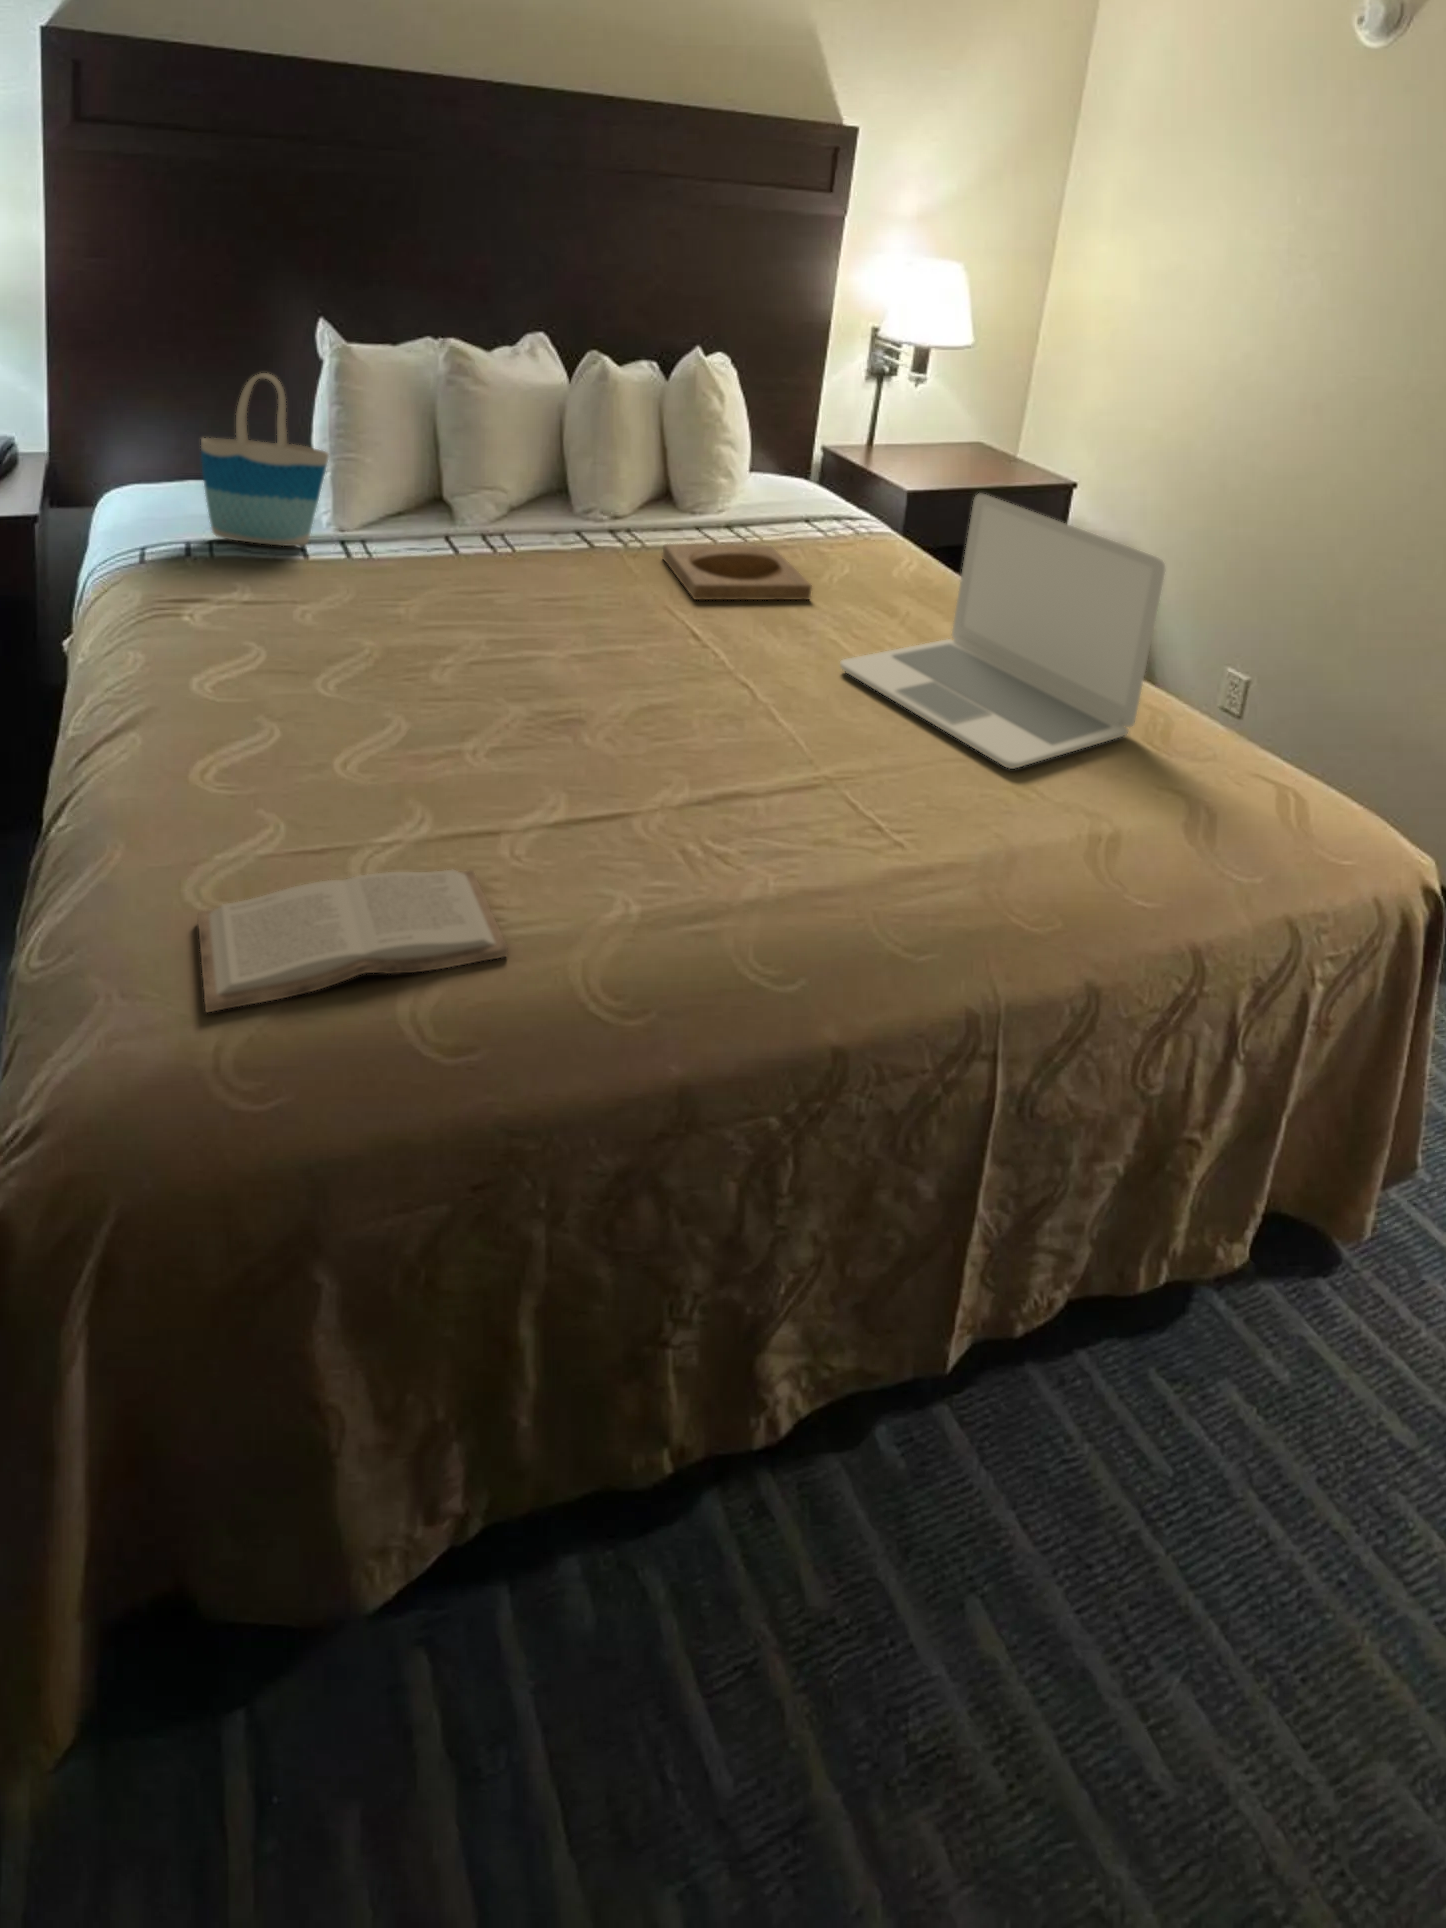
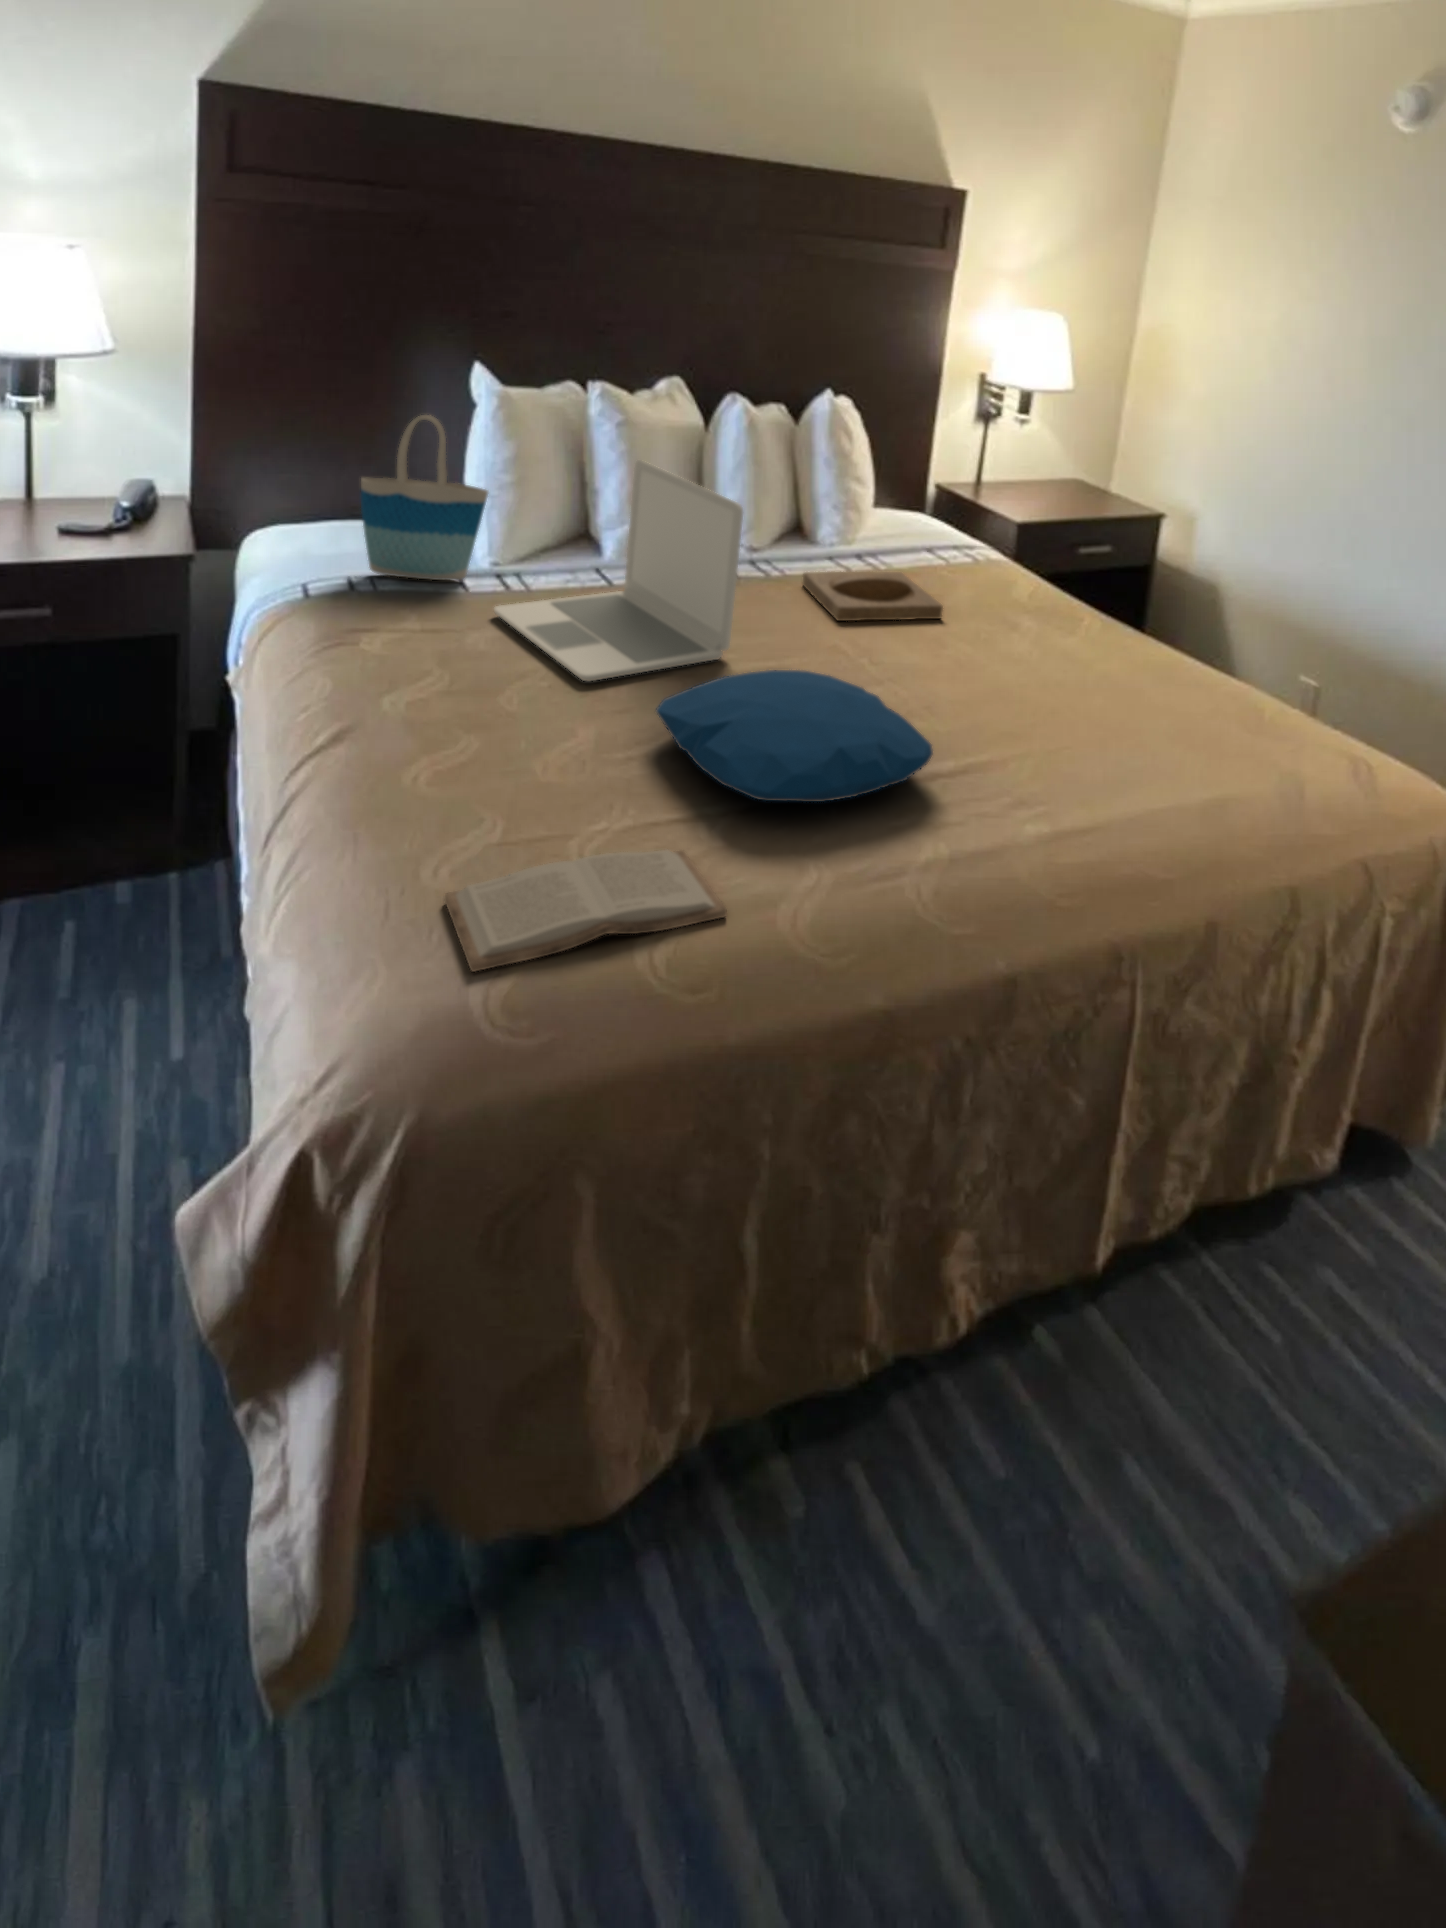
laptop: present [840,493,1165,769] -> present [494,460,743,681]
pillow: none [468,660,772,818] -> present [656,670,933,802]

